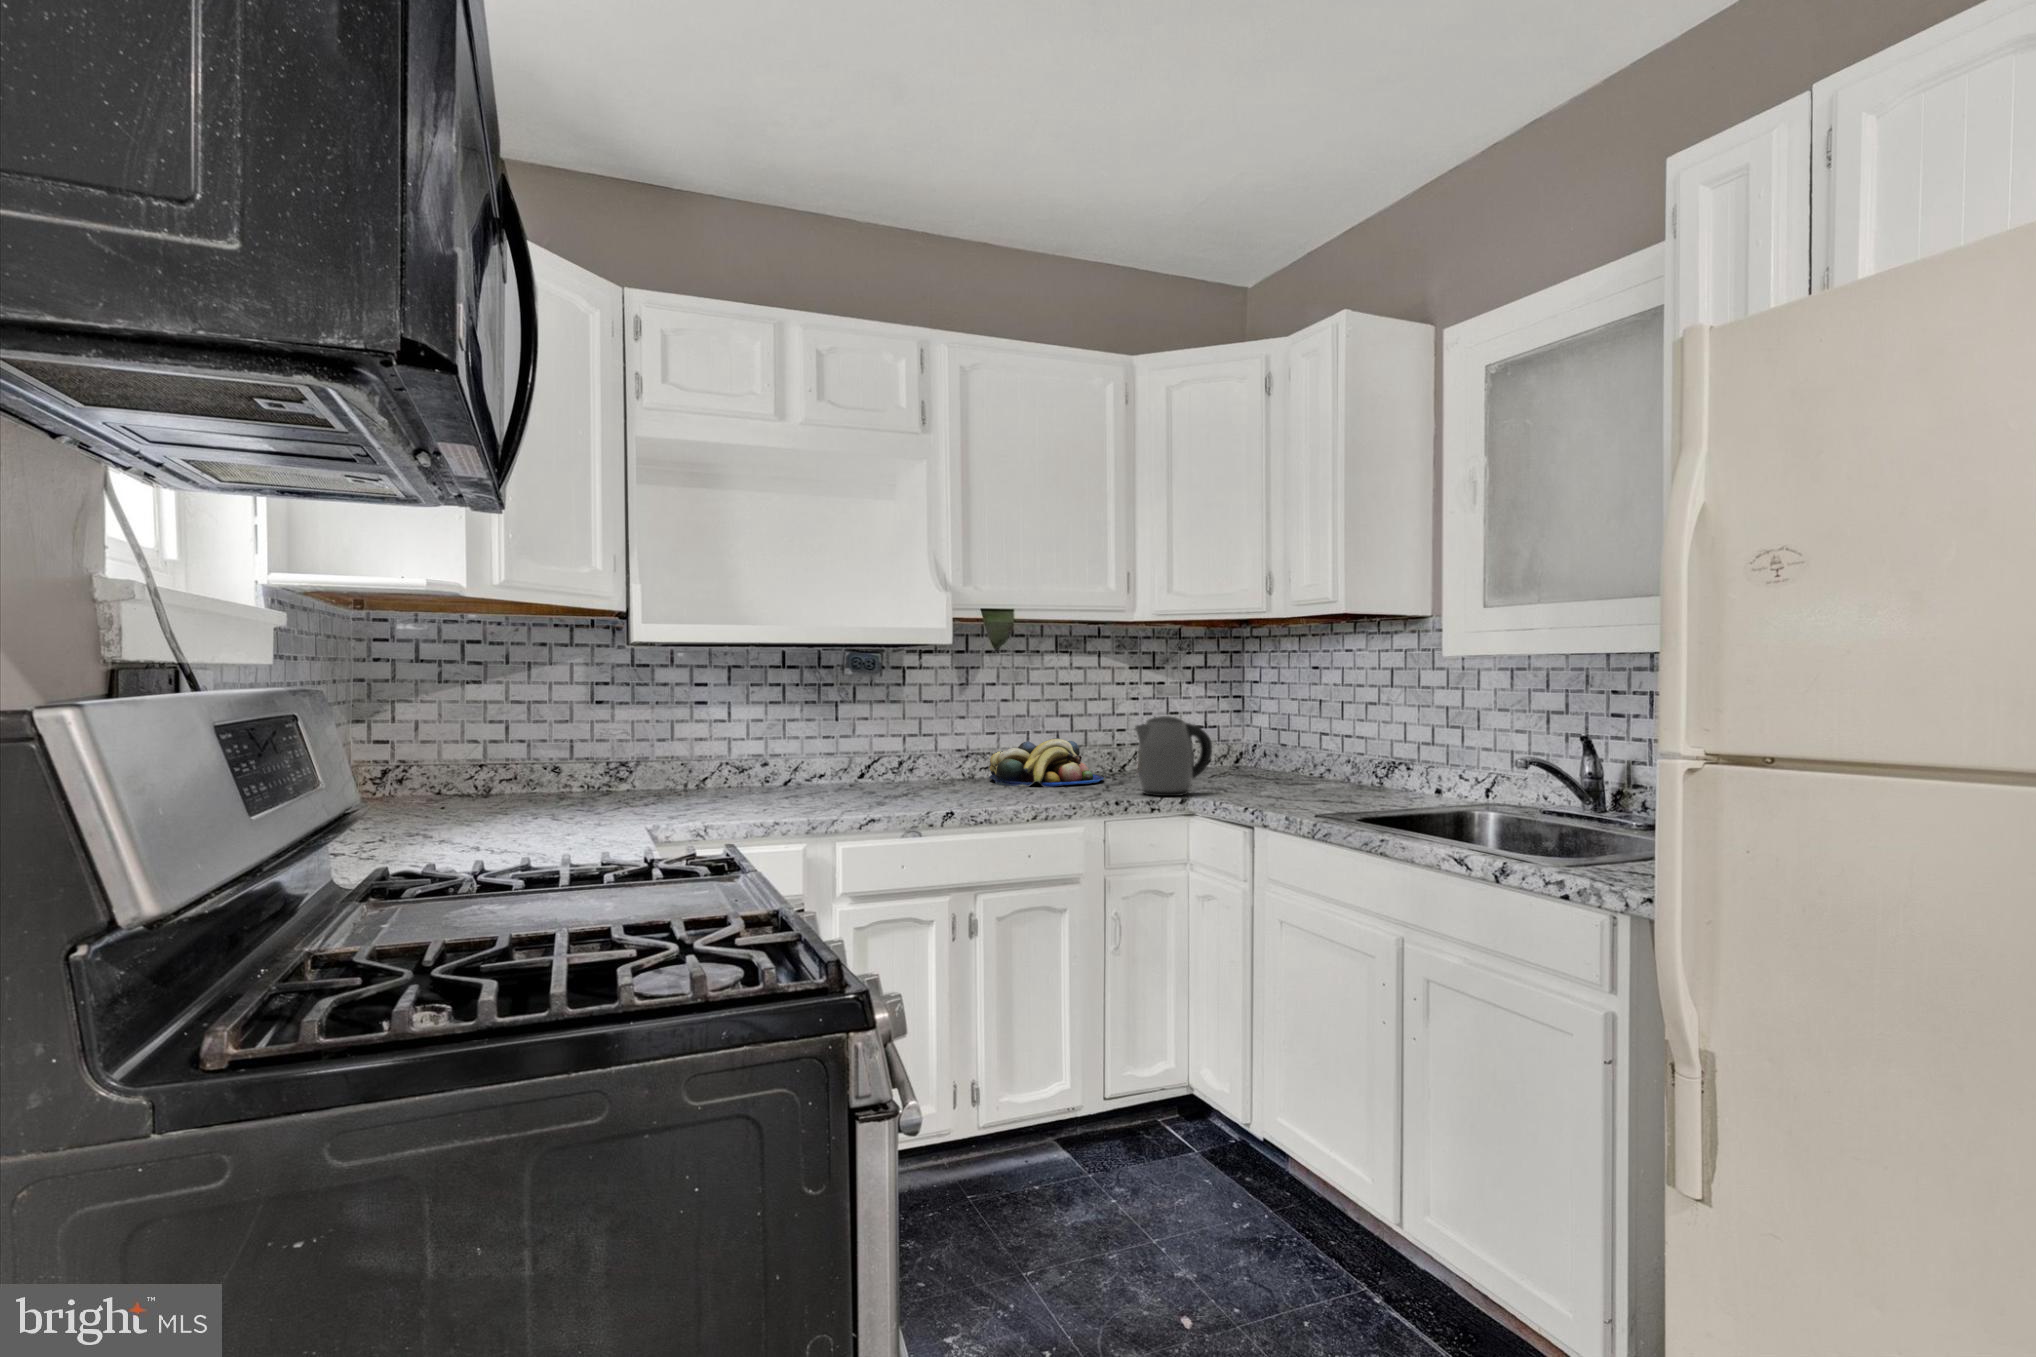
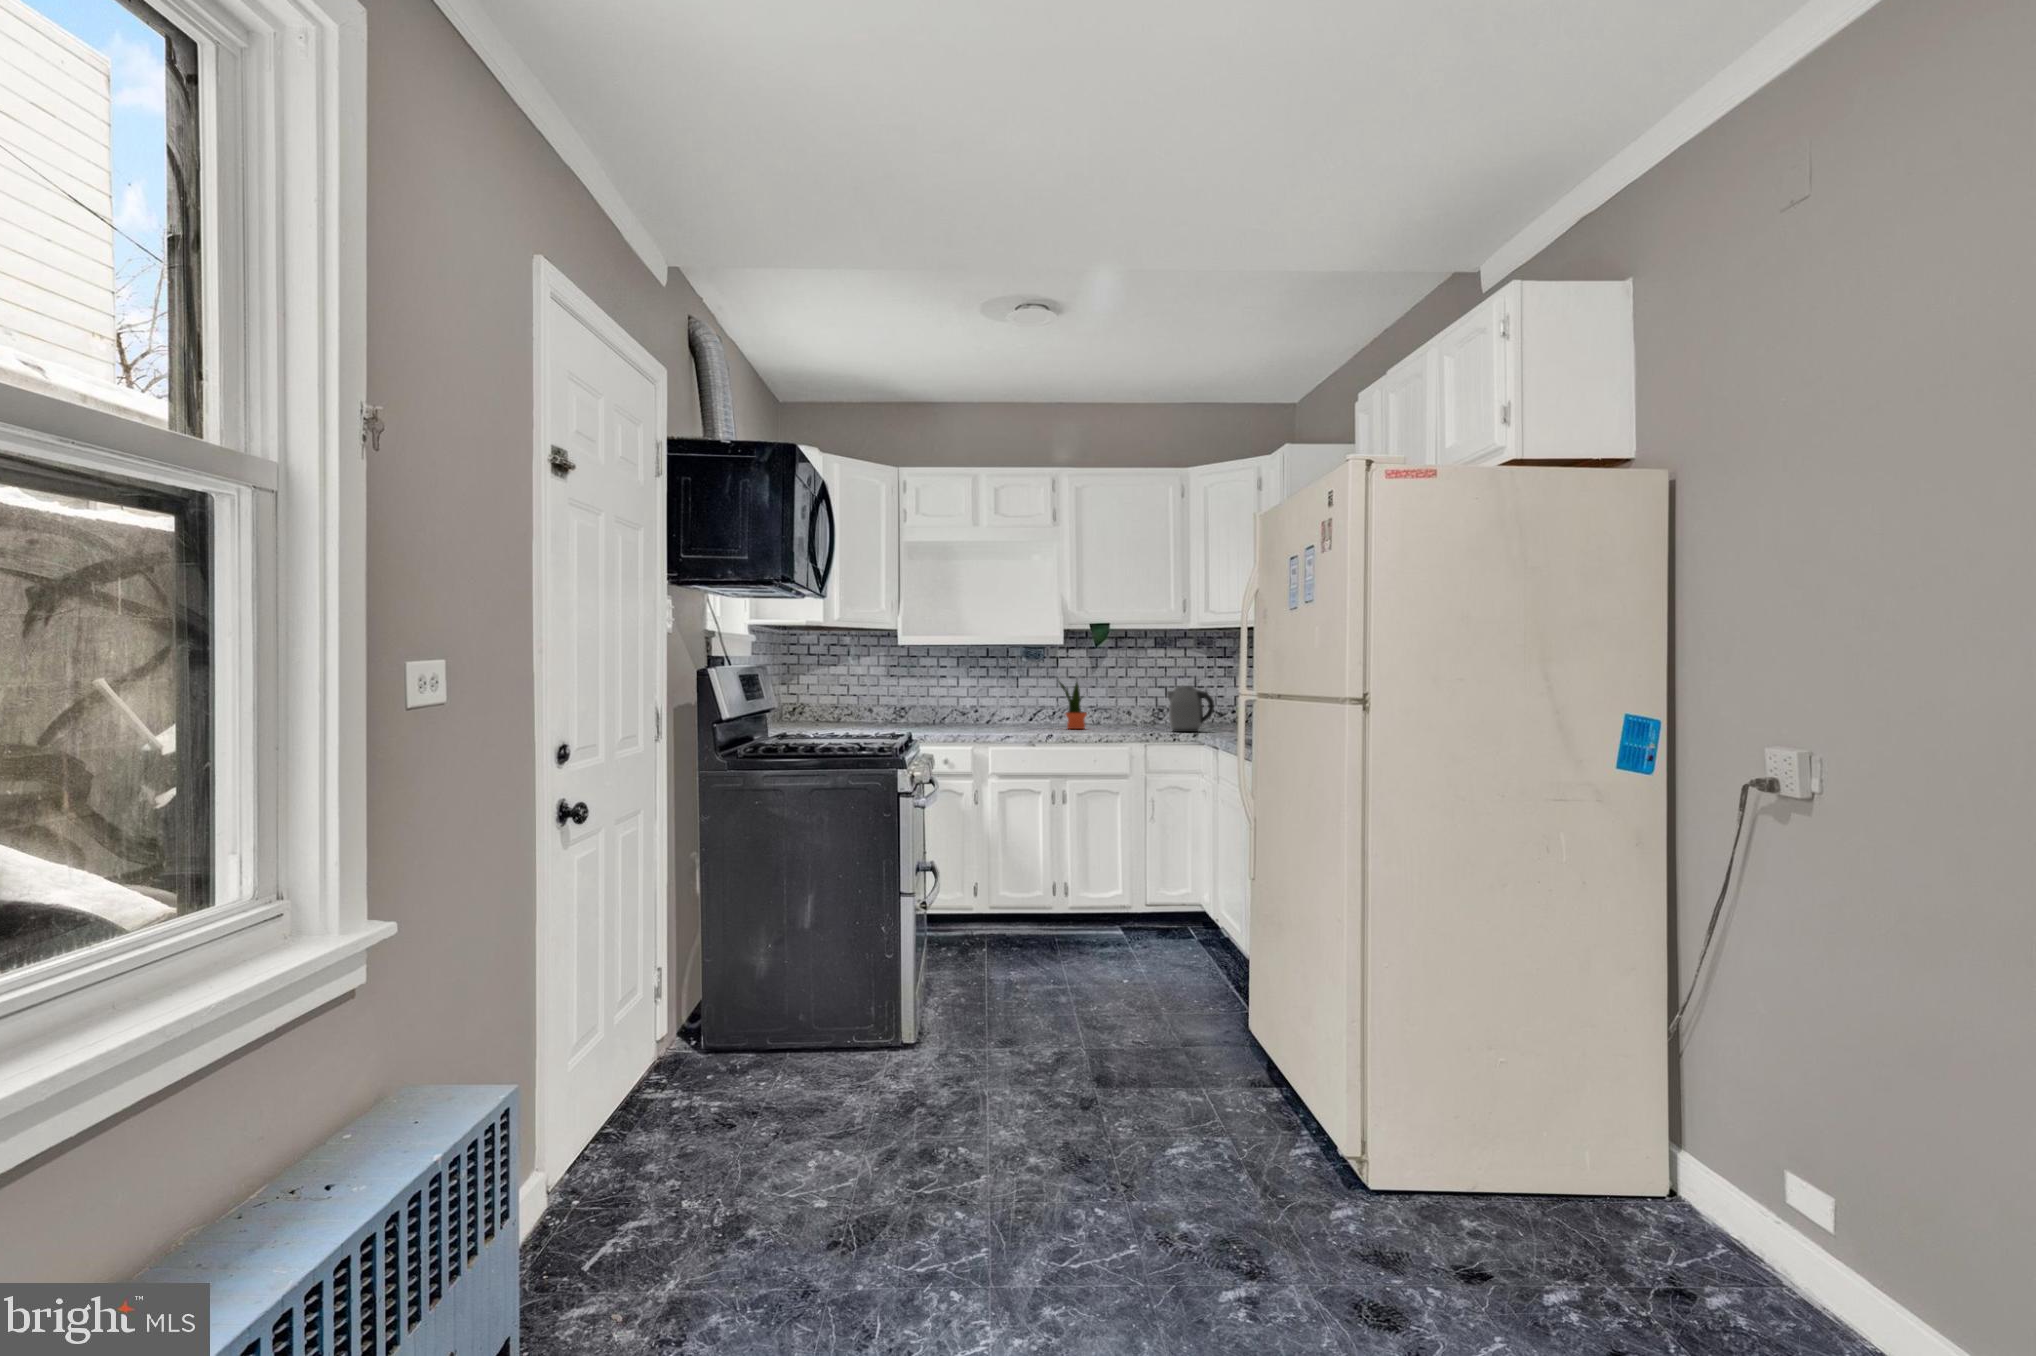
potted plant: none [937,701,992,796] -> present [1059,682,1087,729]
fruit bowl: present [990,738,1104,787] -> none [1106,701,1176,728]

